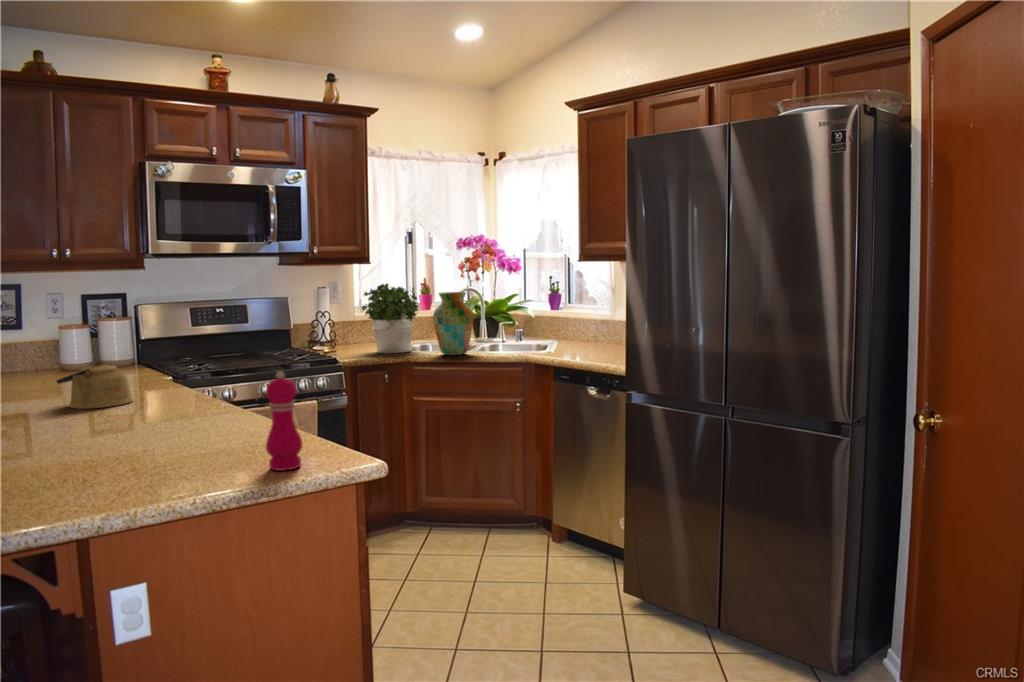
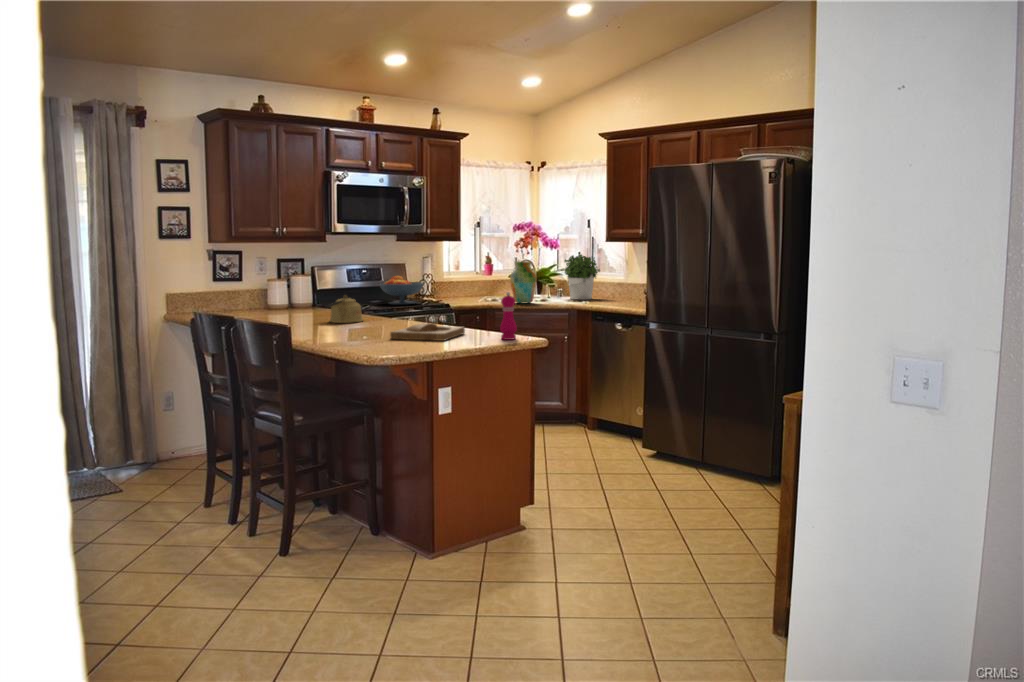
potted plant: present [362,284,418,353] -> present [561,254,600,300]
fruit bowl: none [240,316,309,359] -> present [380,276,423,304]
tray: none [54,428,230,475] -> present [390,323,465,341]

